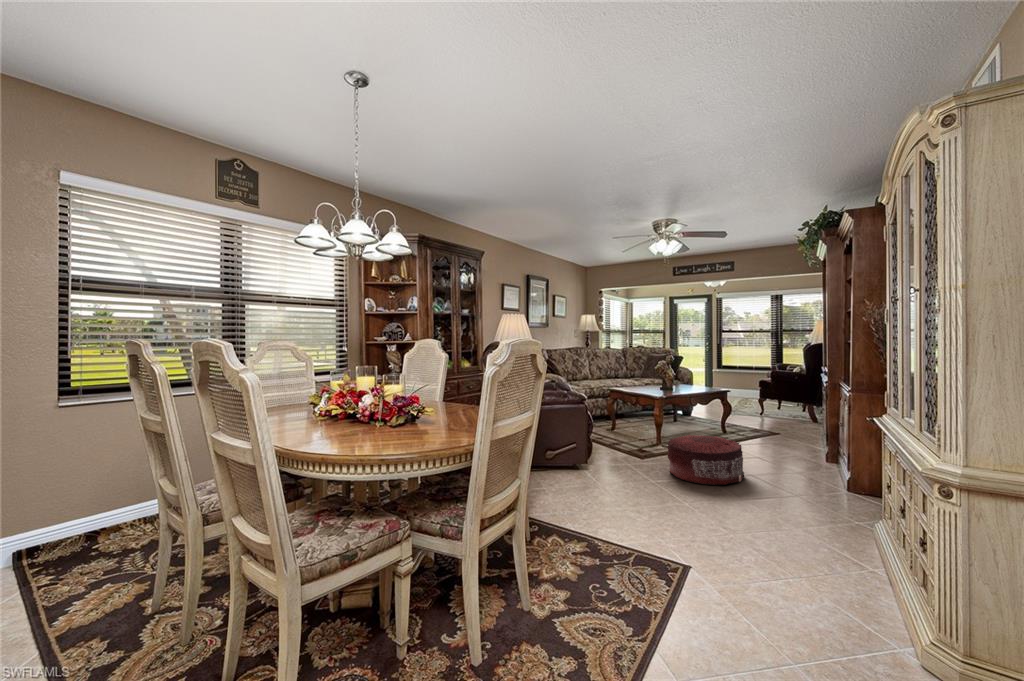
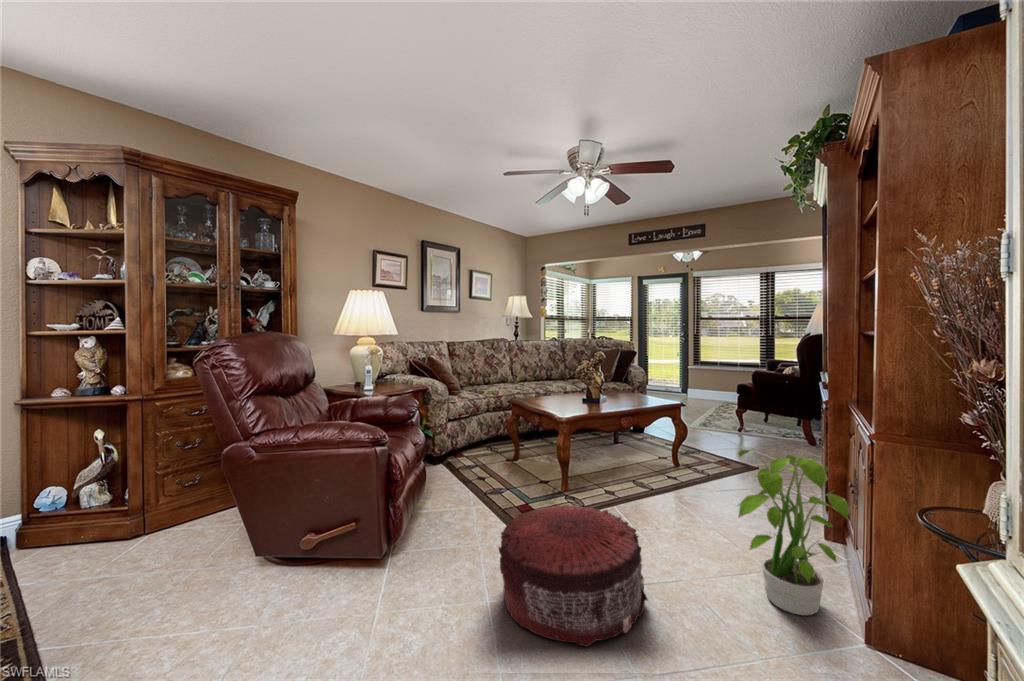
potted plant: none [784,401,839,478] -> present [738,449,850,615]

